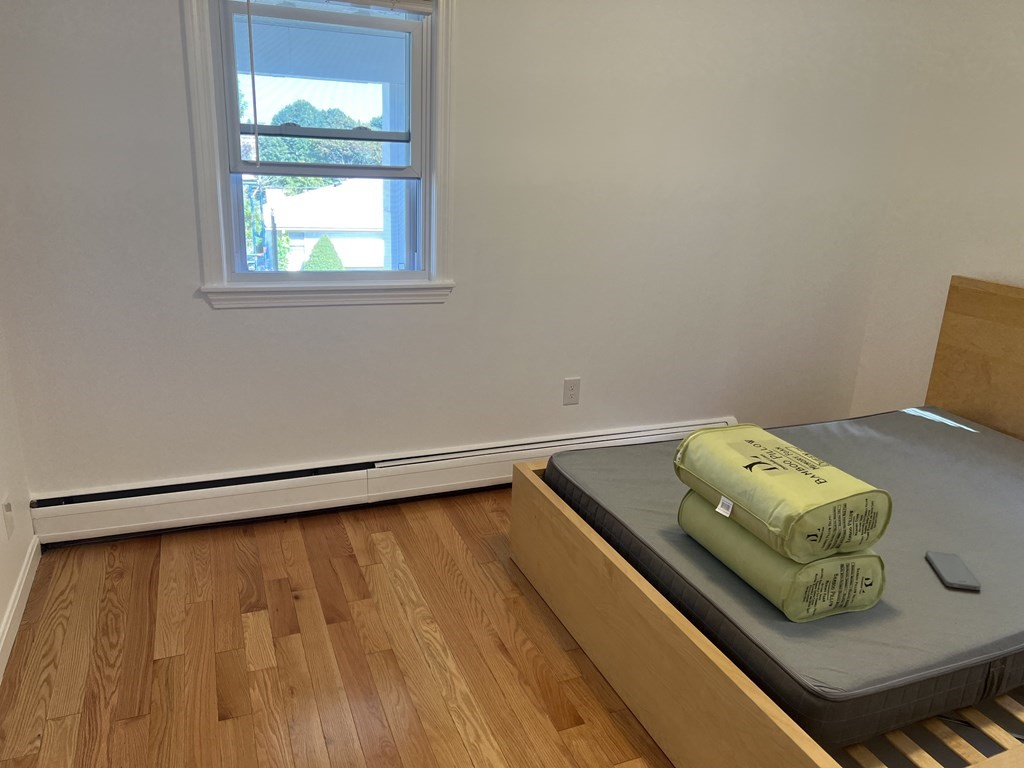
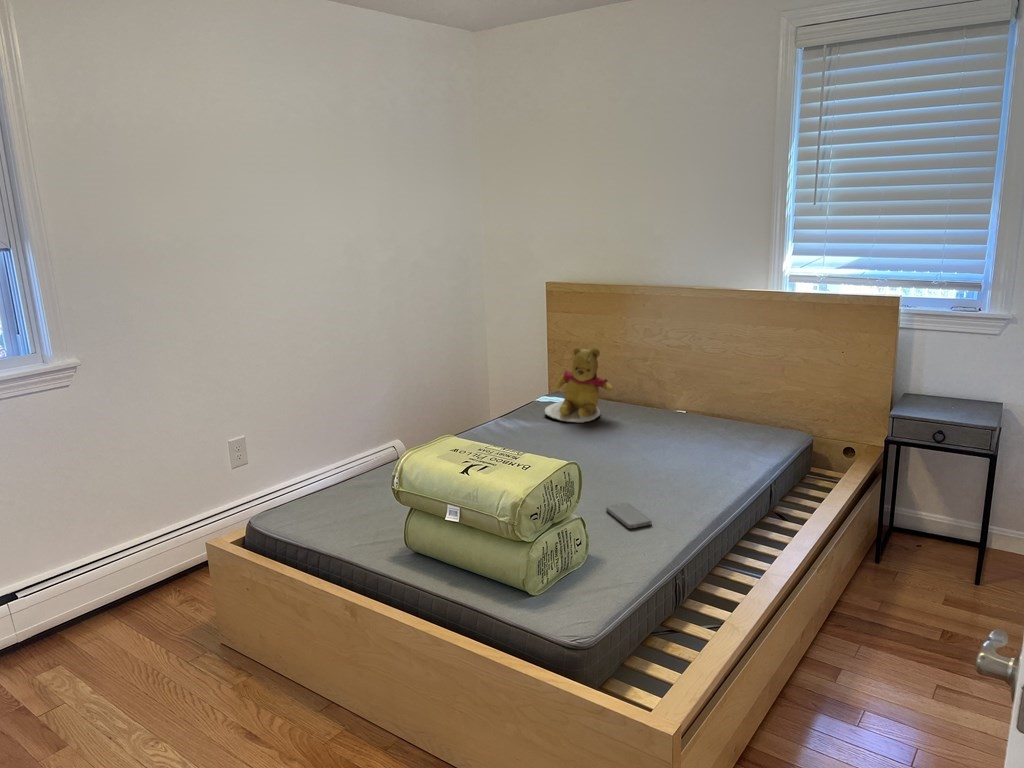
teddy bear: none [894,360,991,447] -> present [545,347,614,422]

